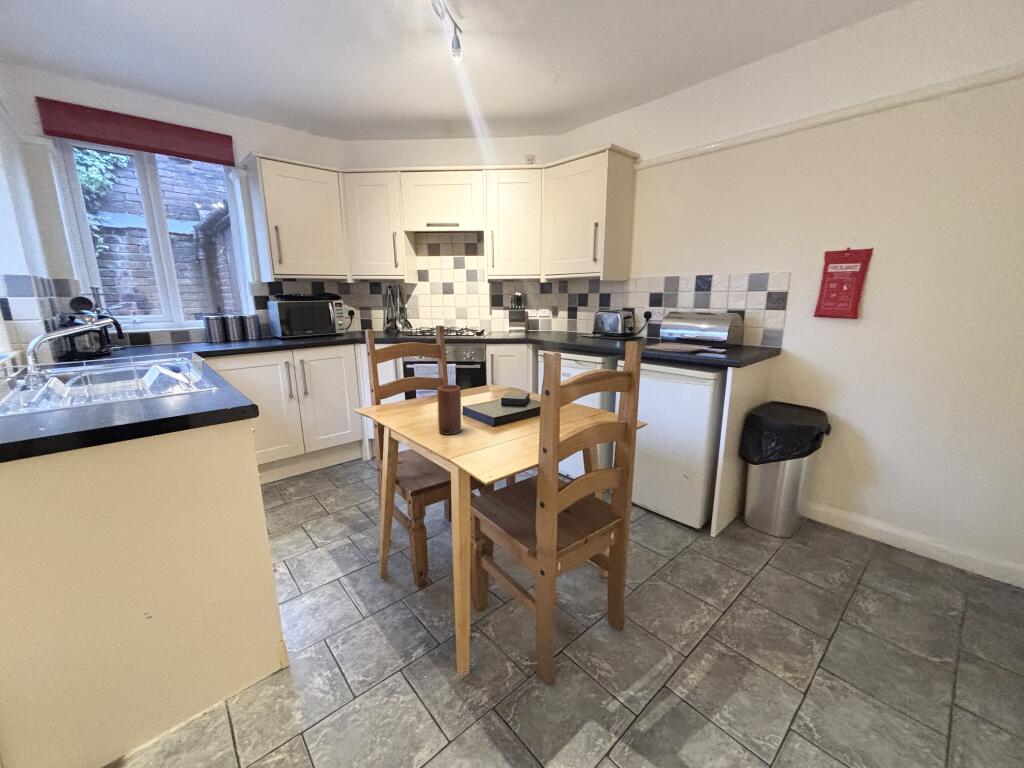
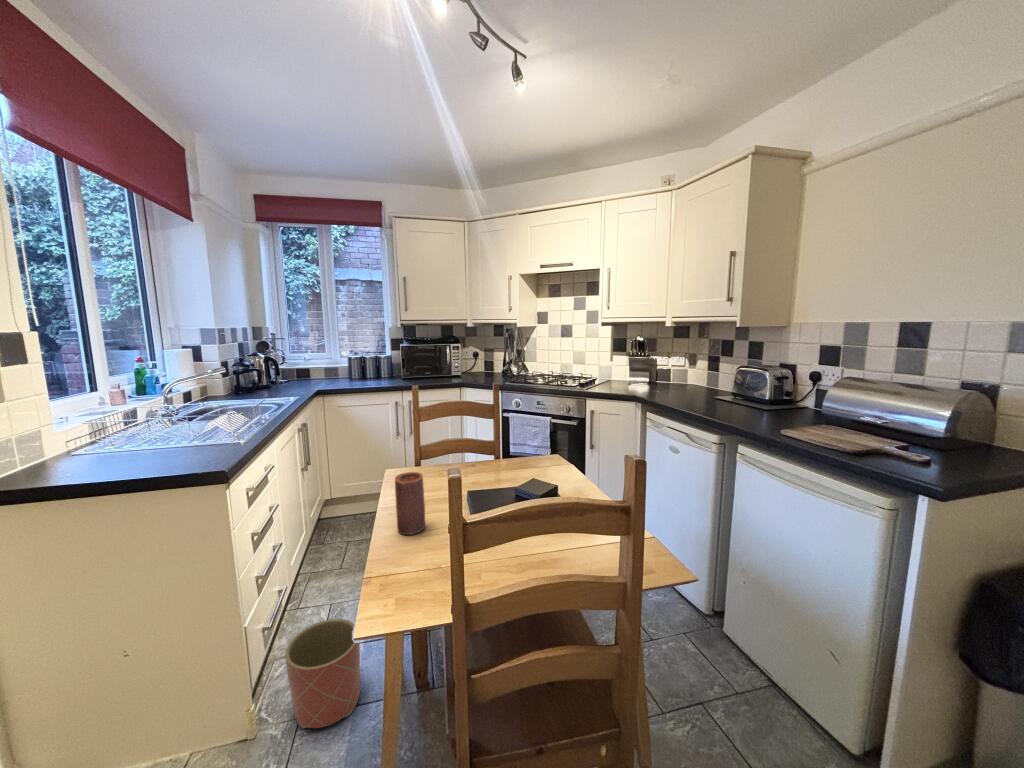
planter: none [306,546,376,643] -> present [285,619,360,728]

